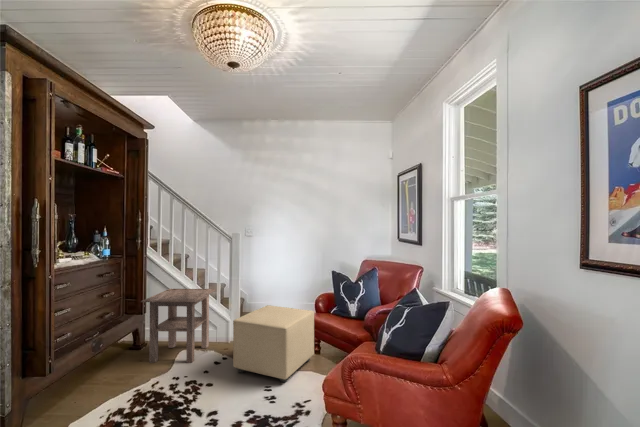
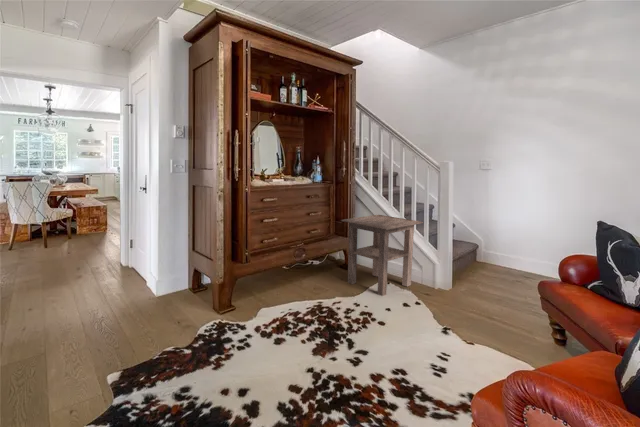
ottoman: present [233,305,314,382] -> none [416,253,550,359]

